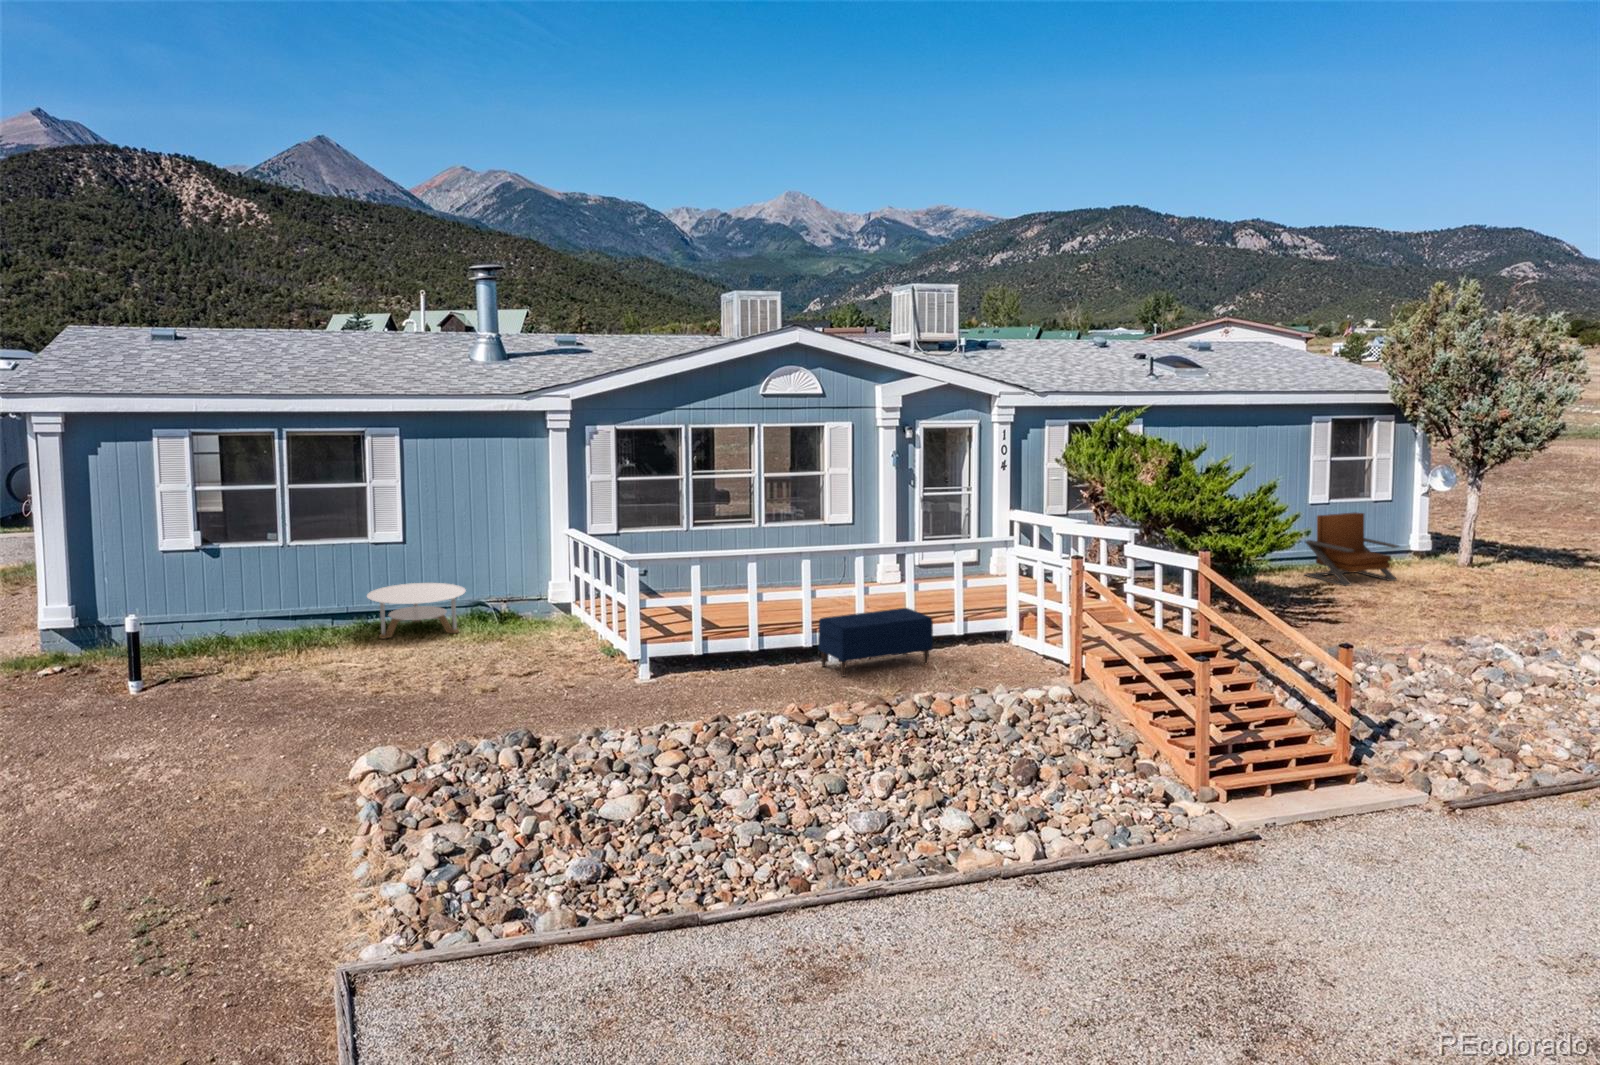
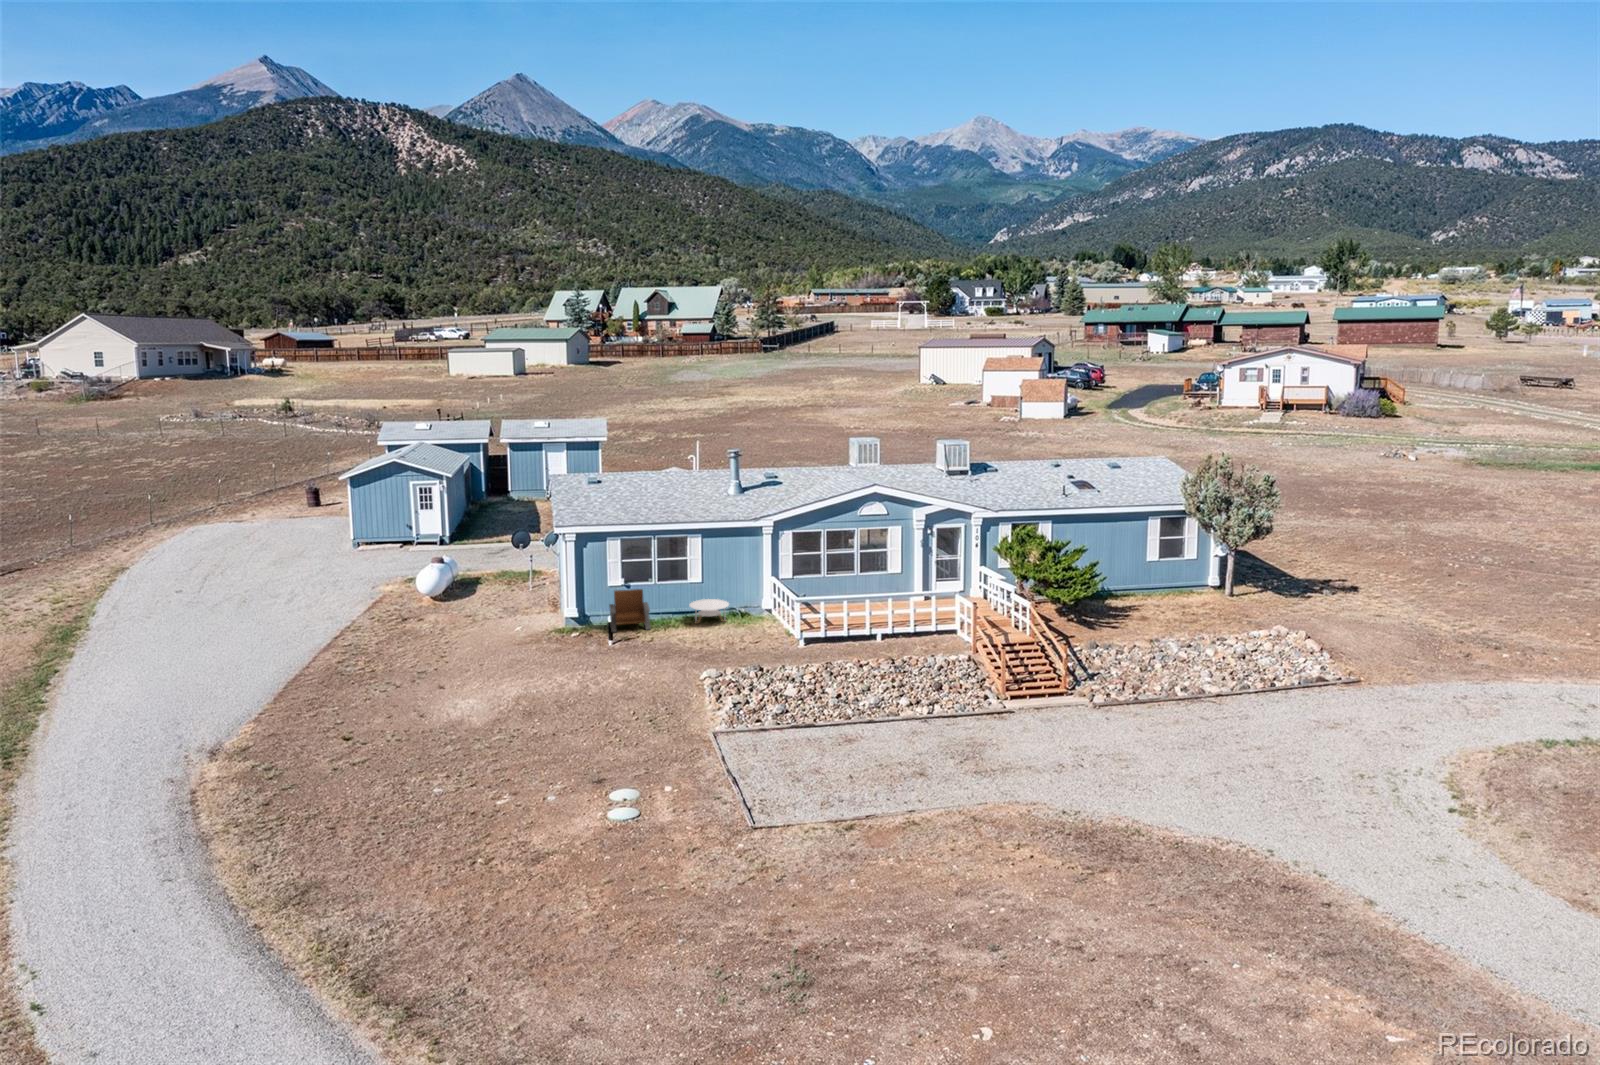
lounge chair: present [1305,513,1399,586] -> present [609,589,651,632]
bench: present [818,608,933,676] -> none [873,619,920,647]

